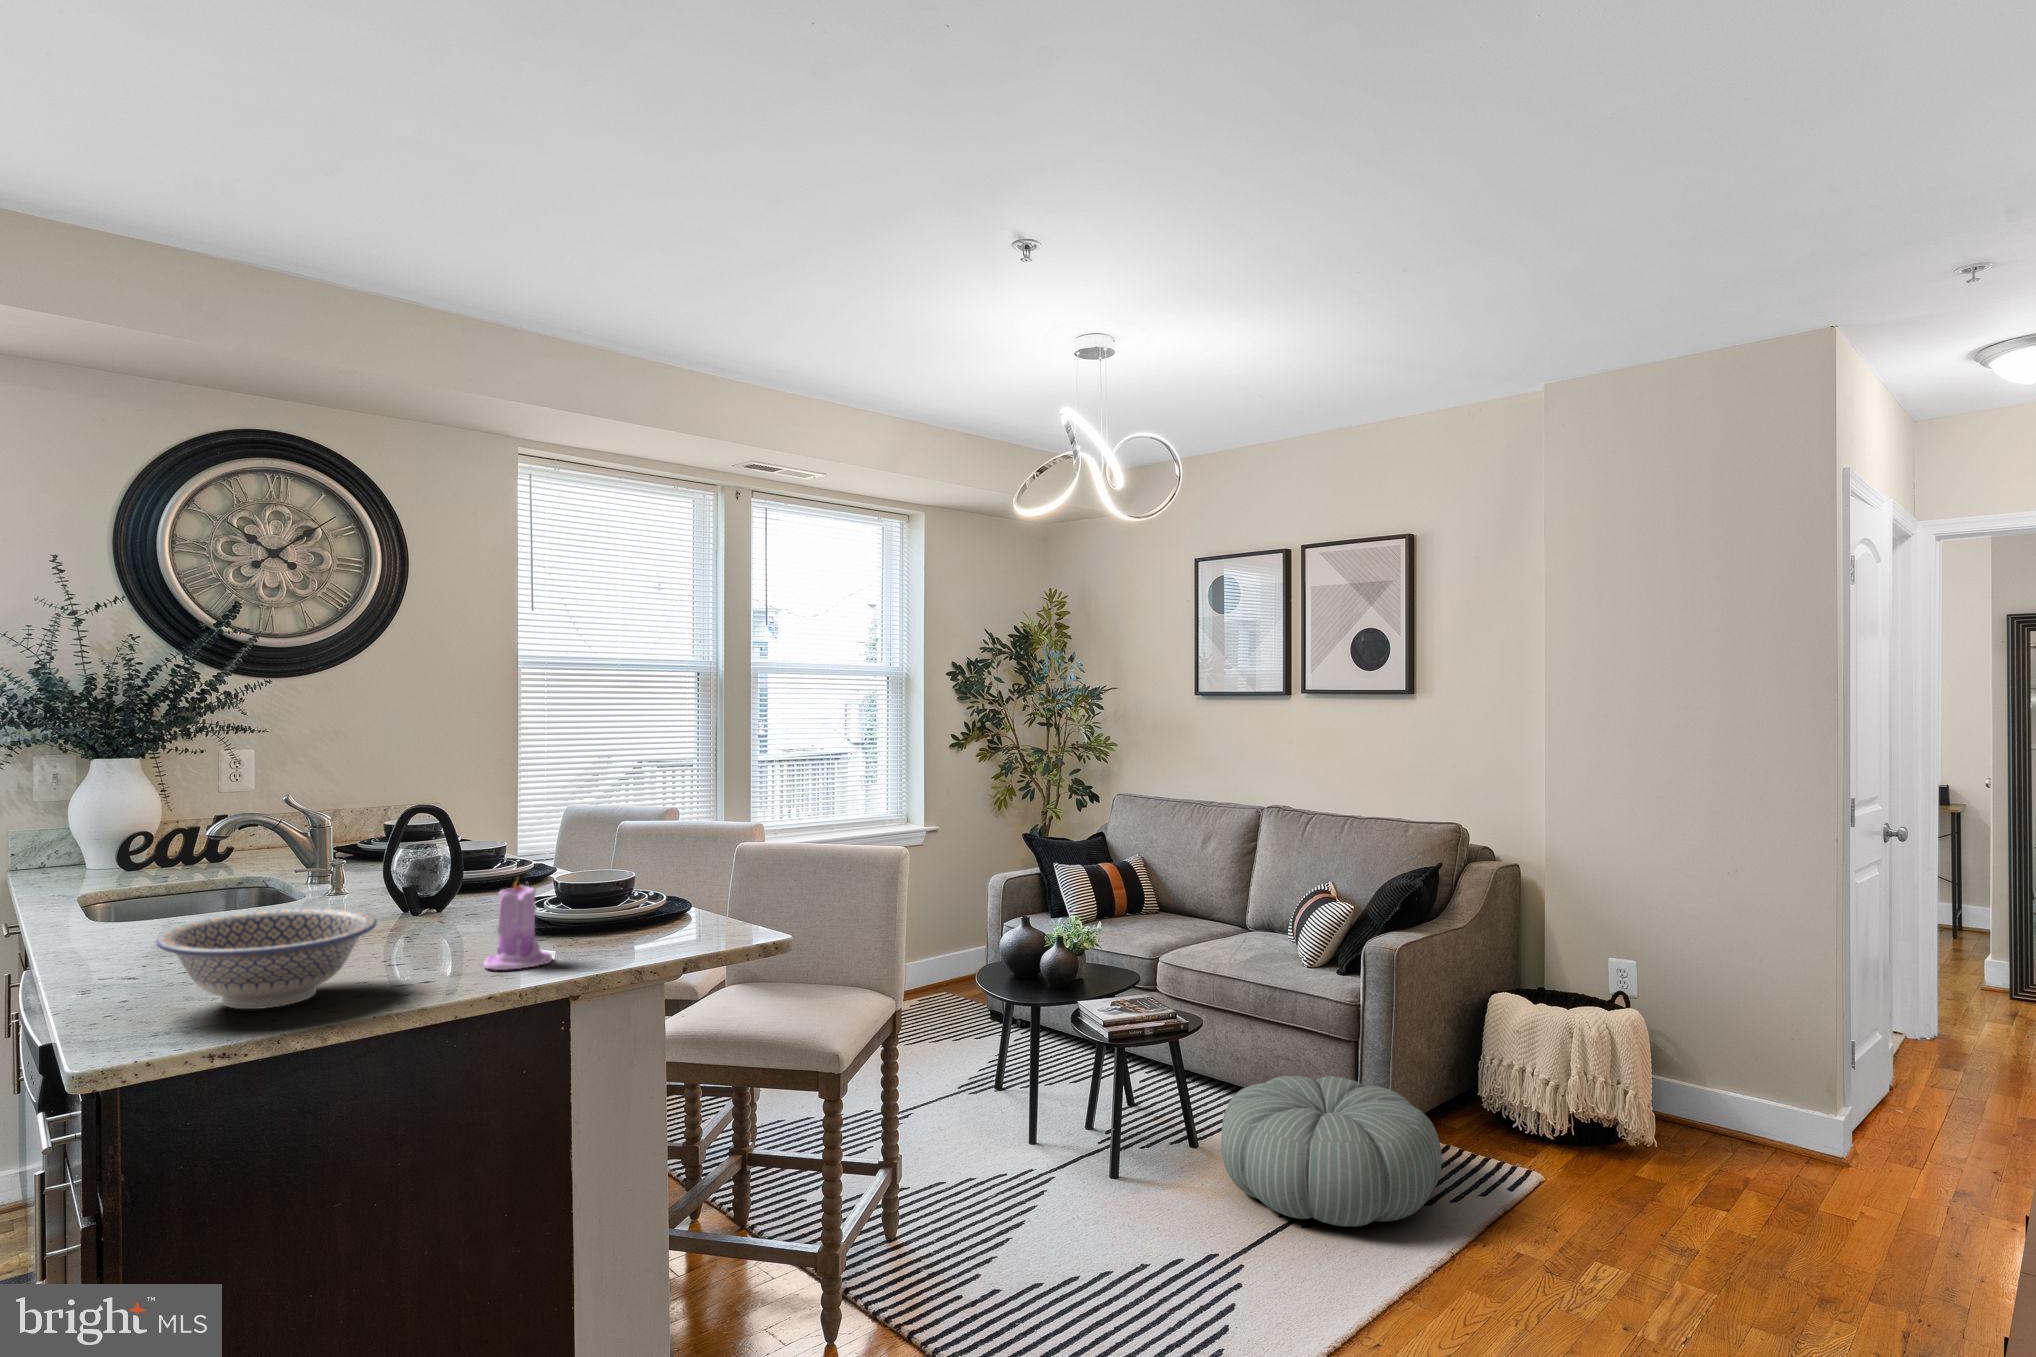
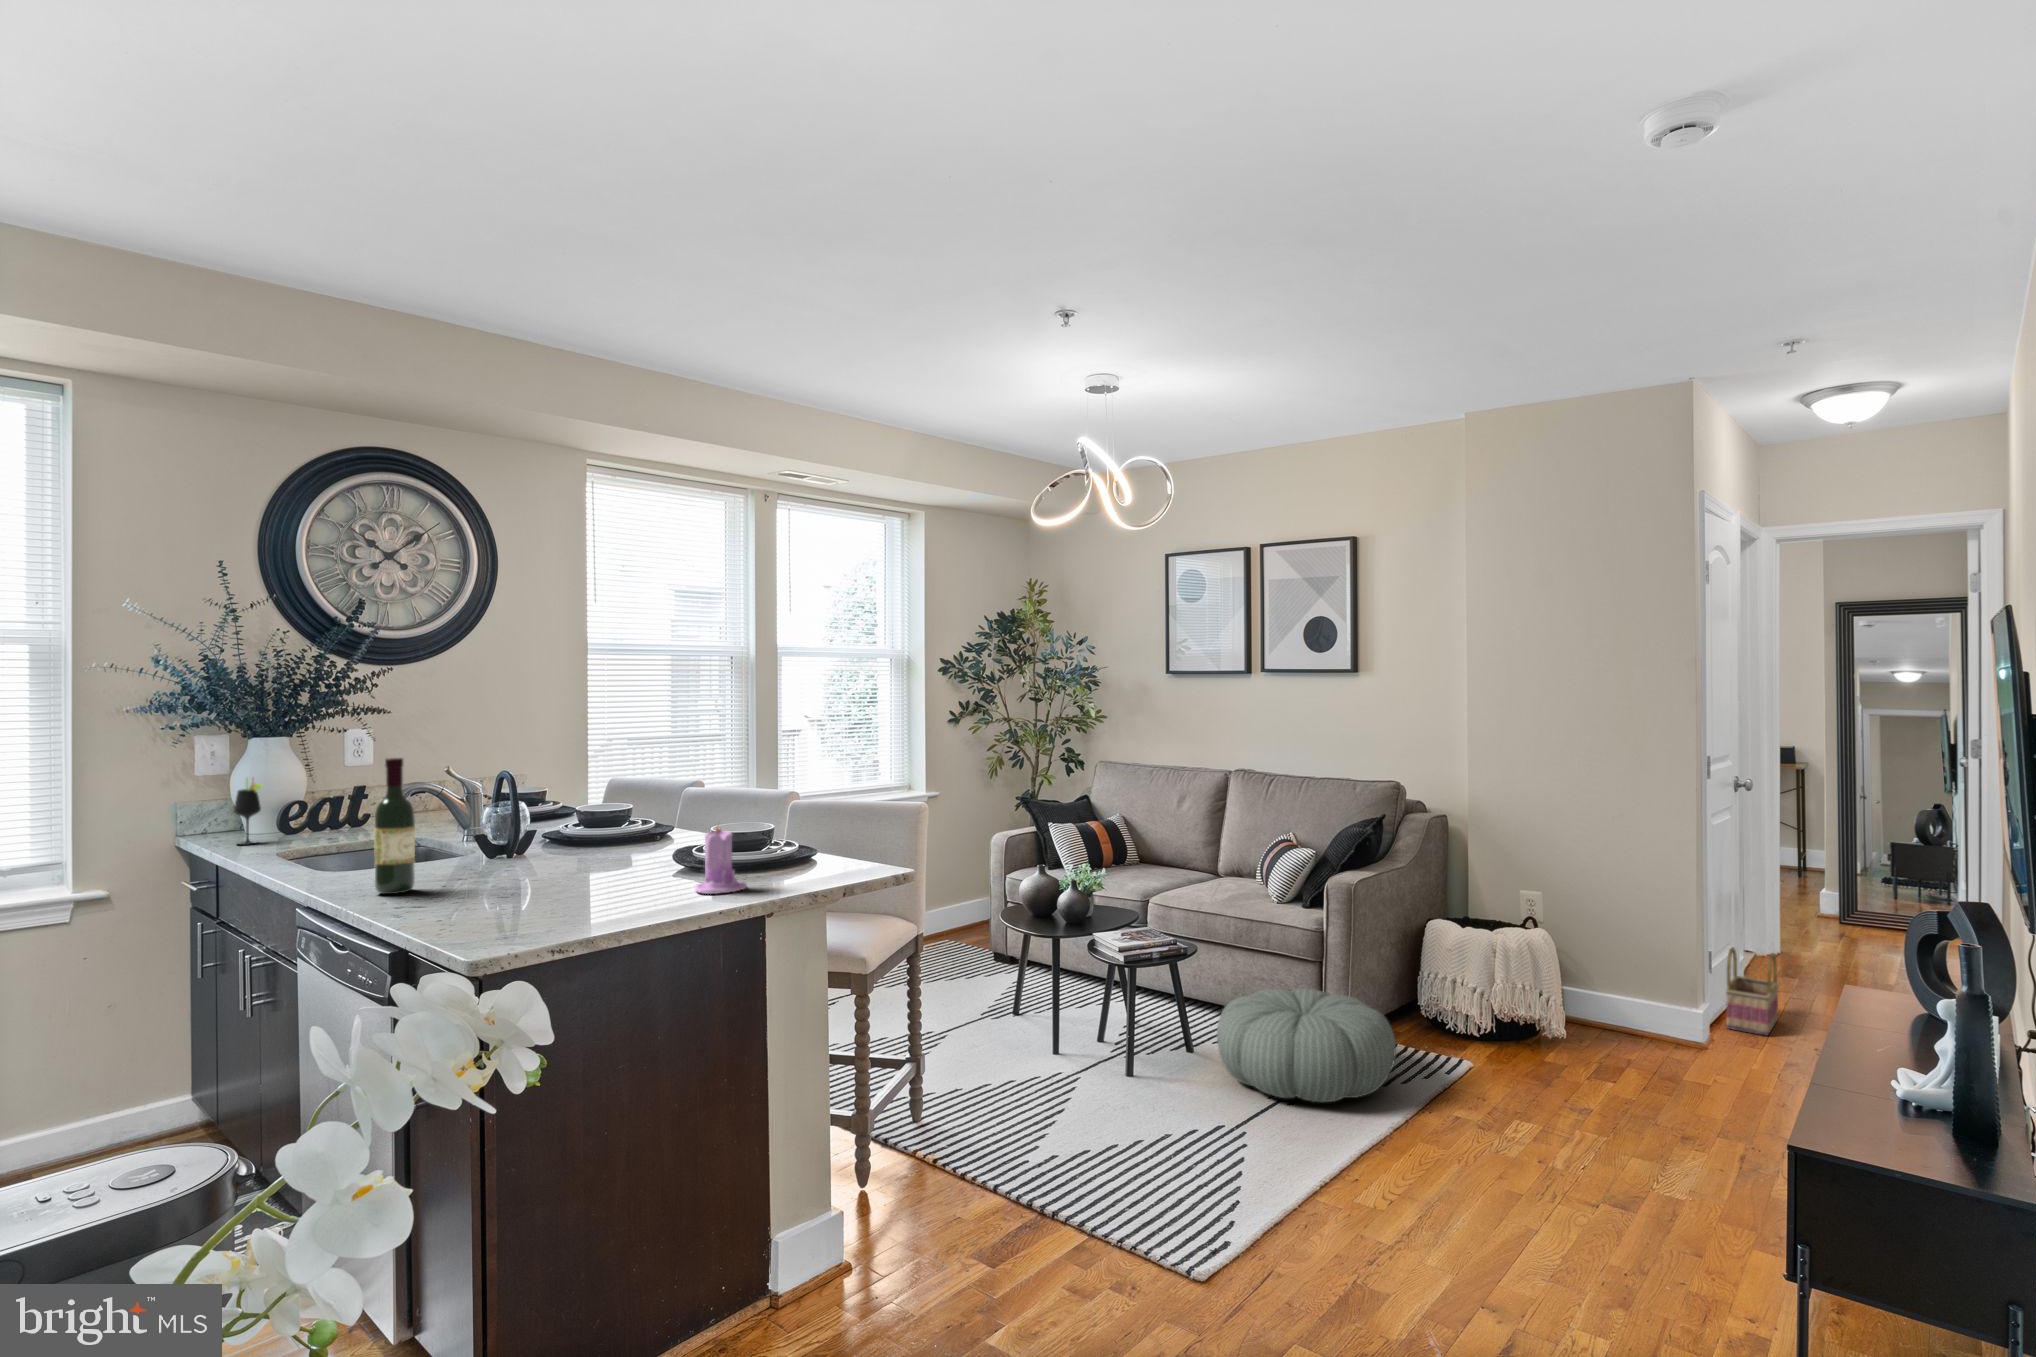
wine bottle: none [106,789,162,959] -> present [374,758,415,894]
wine glass: none [56,805,91,883] -> present [234,783,262,845]
bowl: present [156,908,377,1009] -> none [476,848,630,921]
basket: none [1871,1035,1942,1150] -> present [1726,947,1779,1035]

